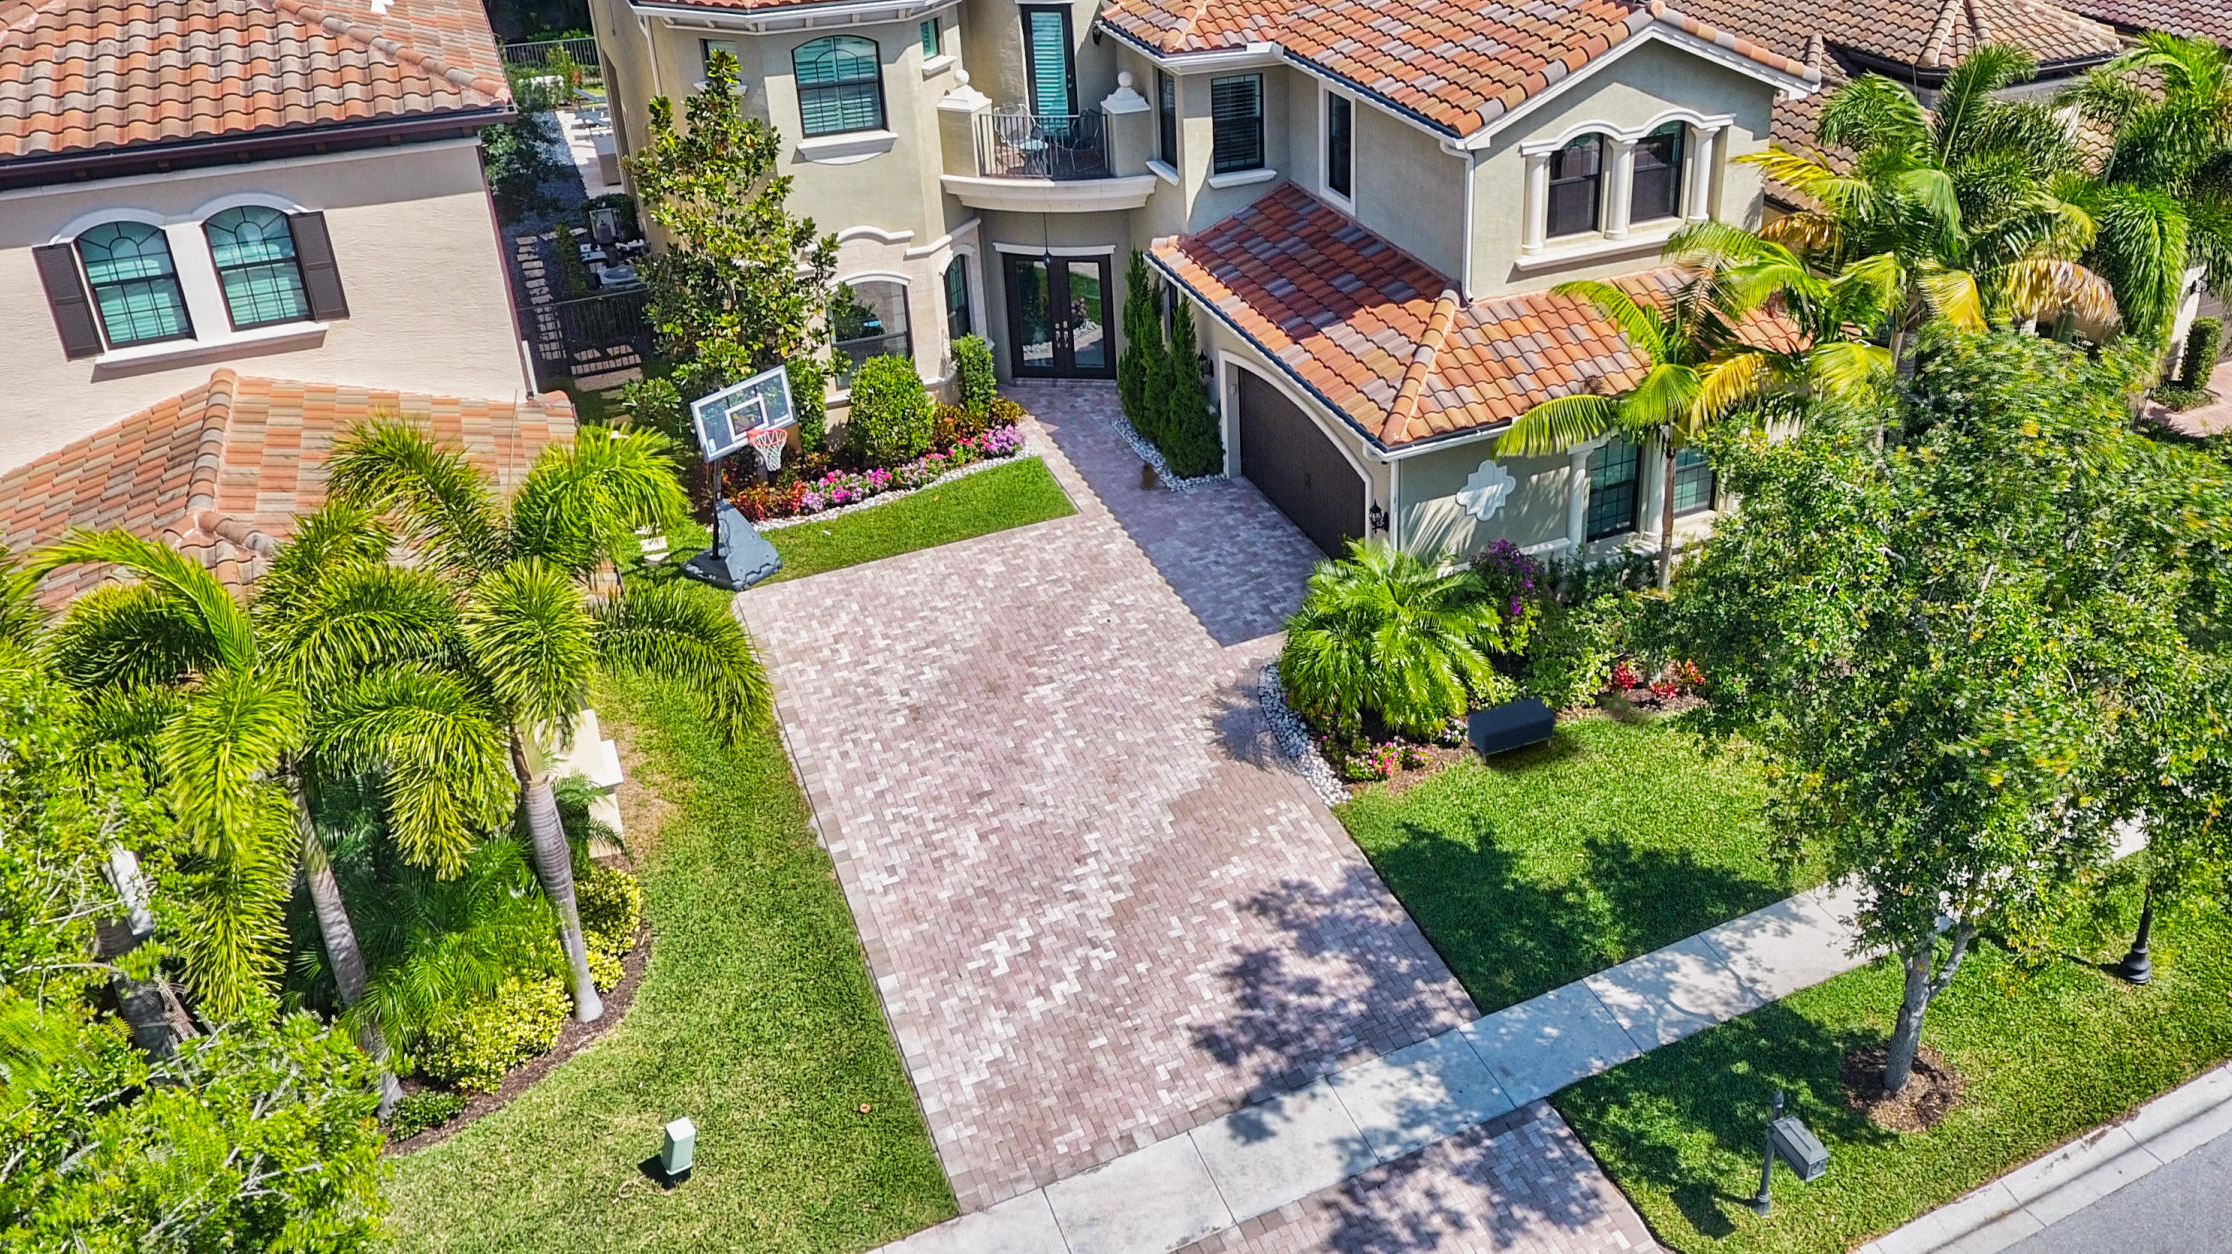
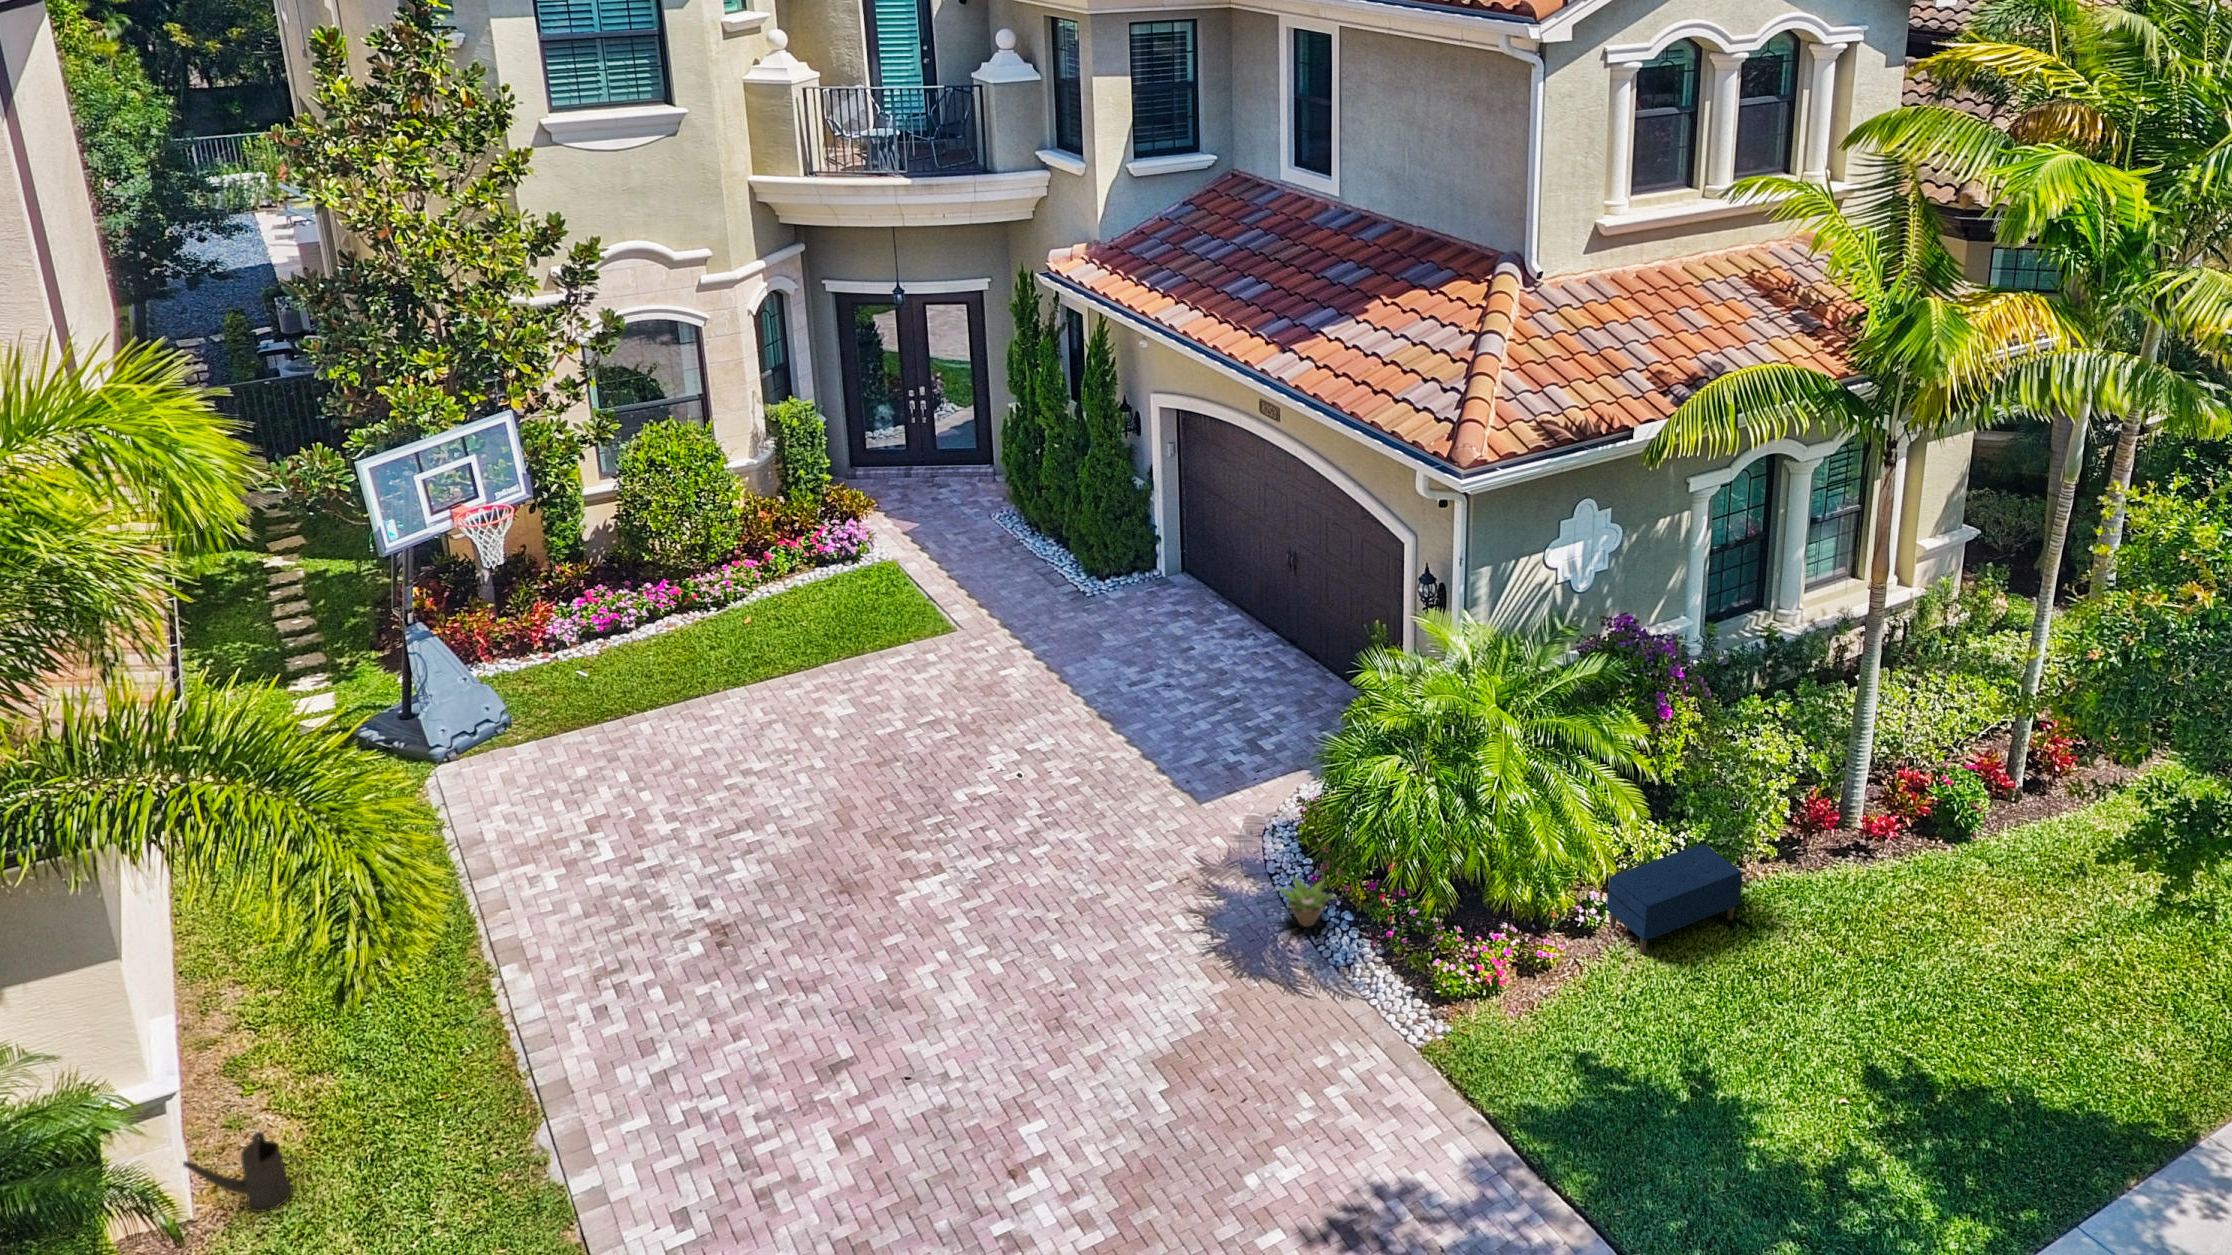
watering can: present [1141,460,1169,490] -> present [183,1132,302,1212]
decorative plant: present [1602,690,1635,721] -> present [1278,877,1336,926]

